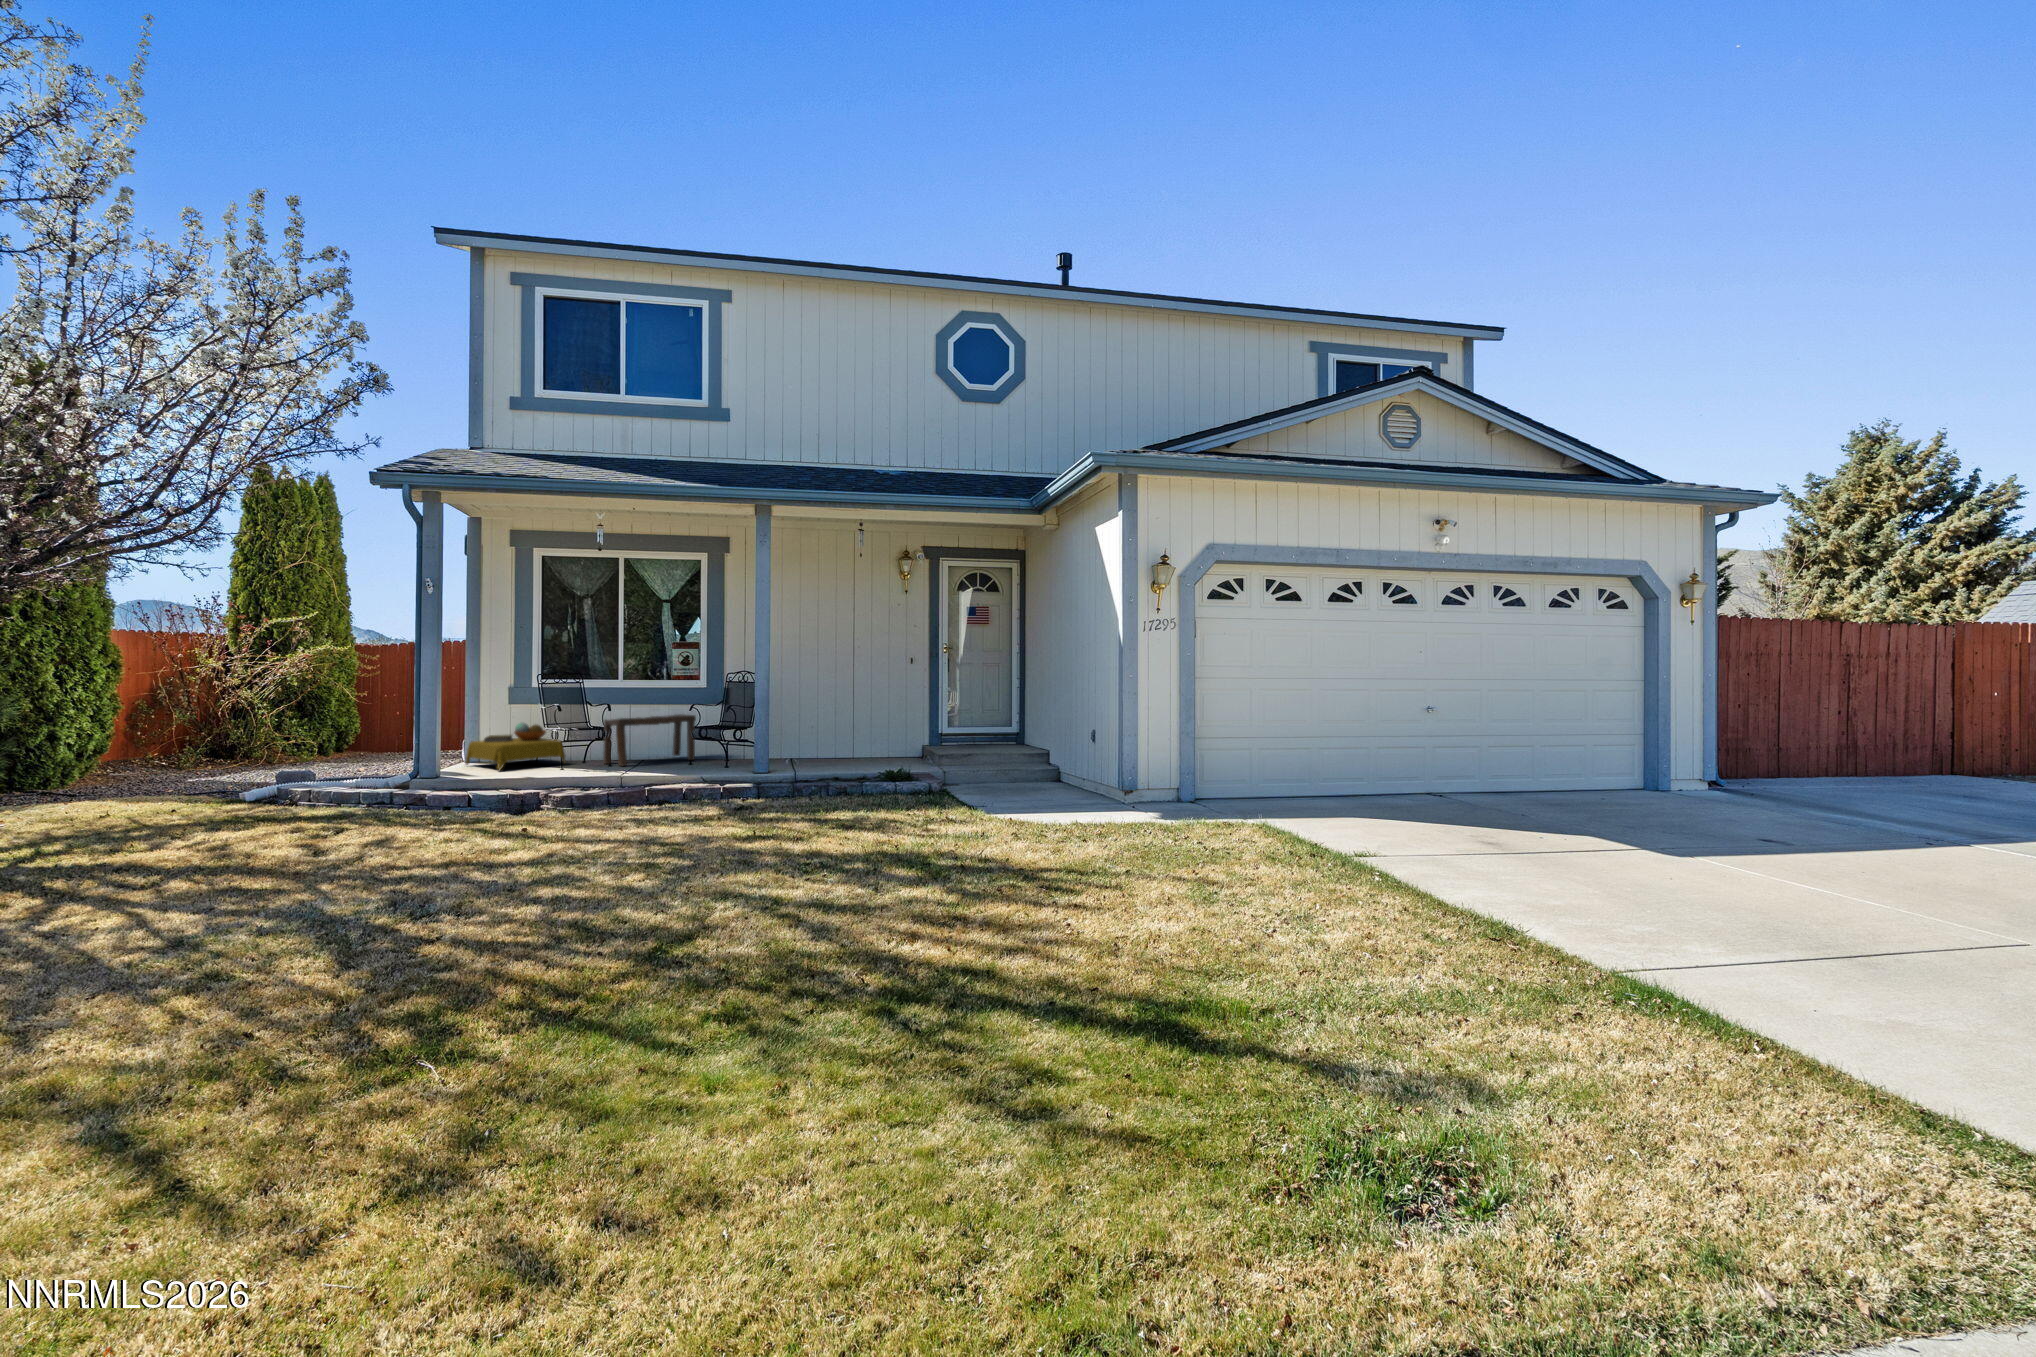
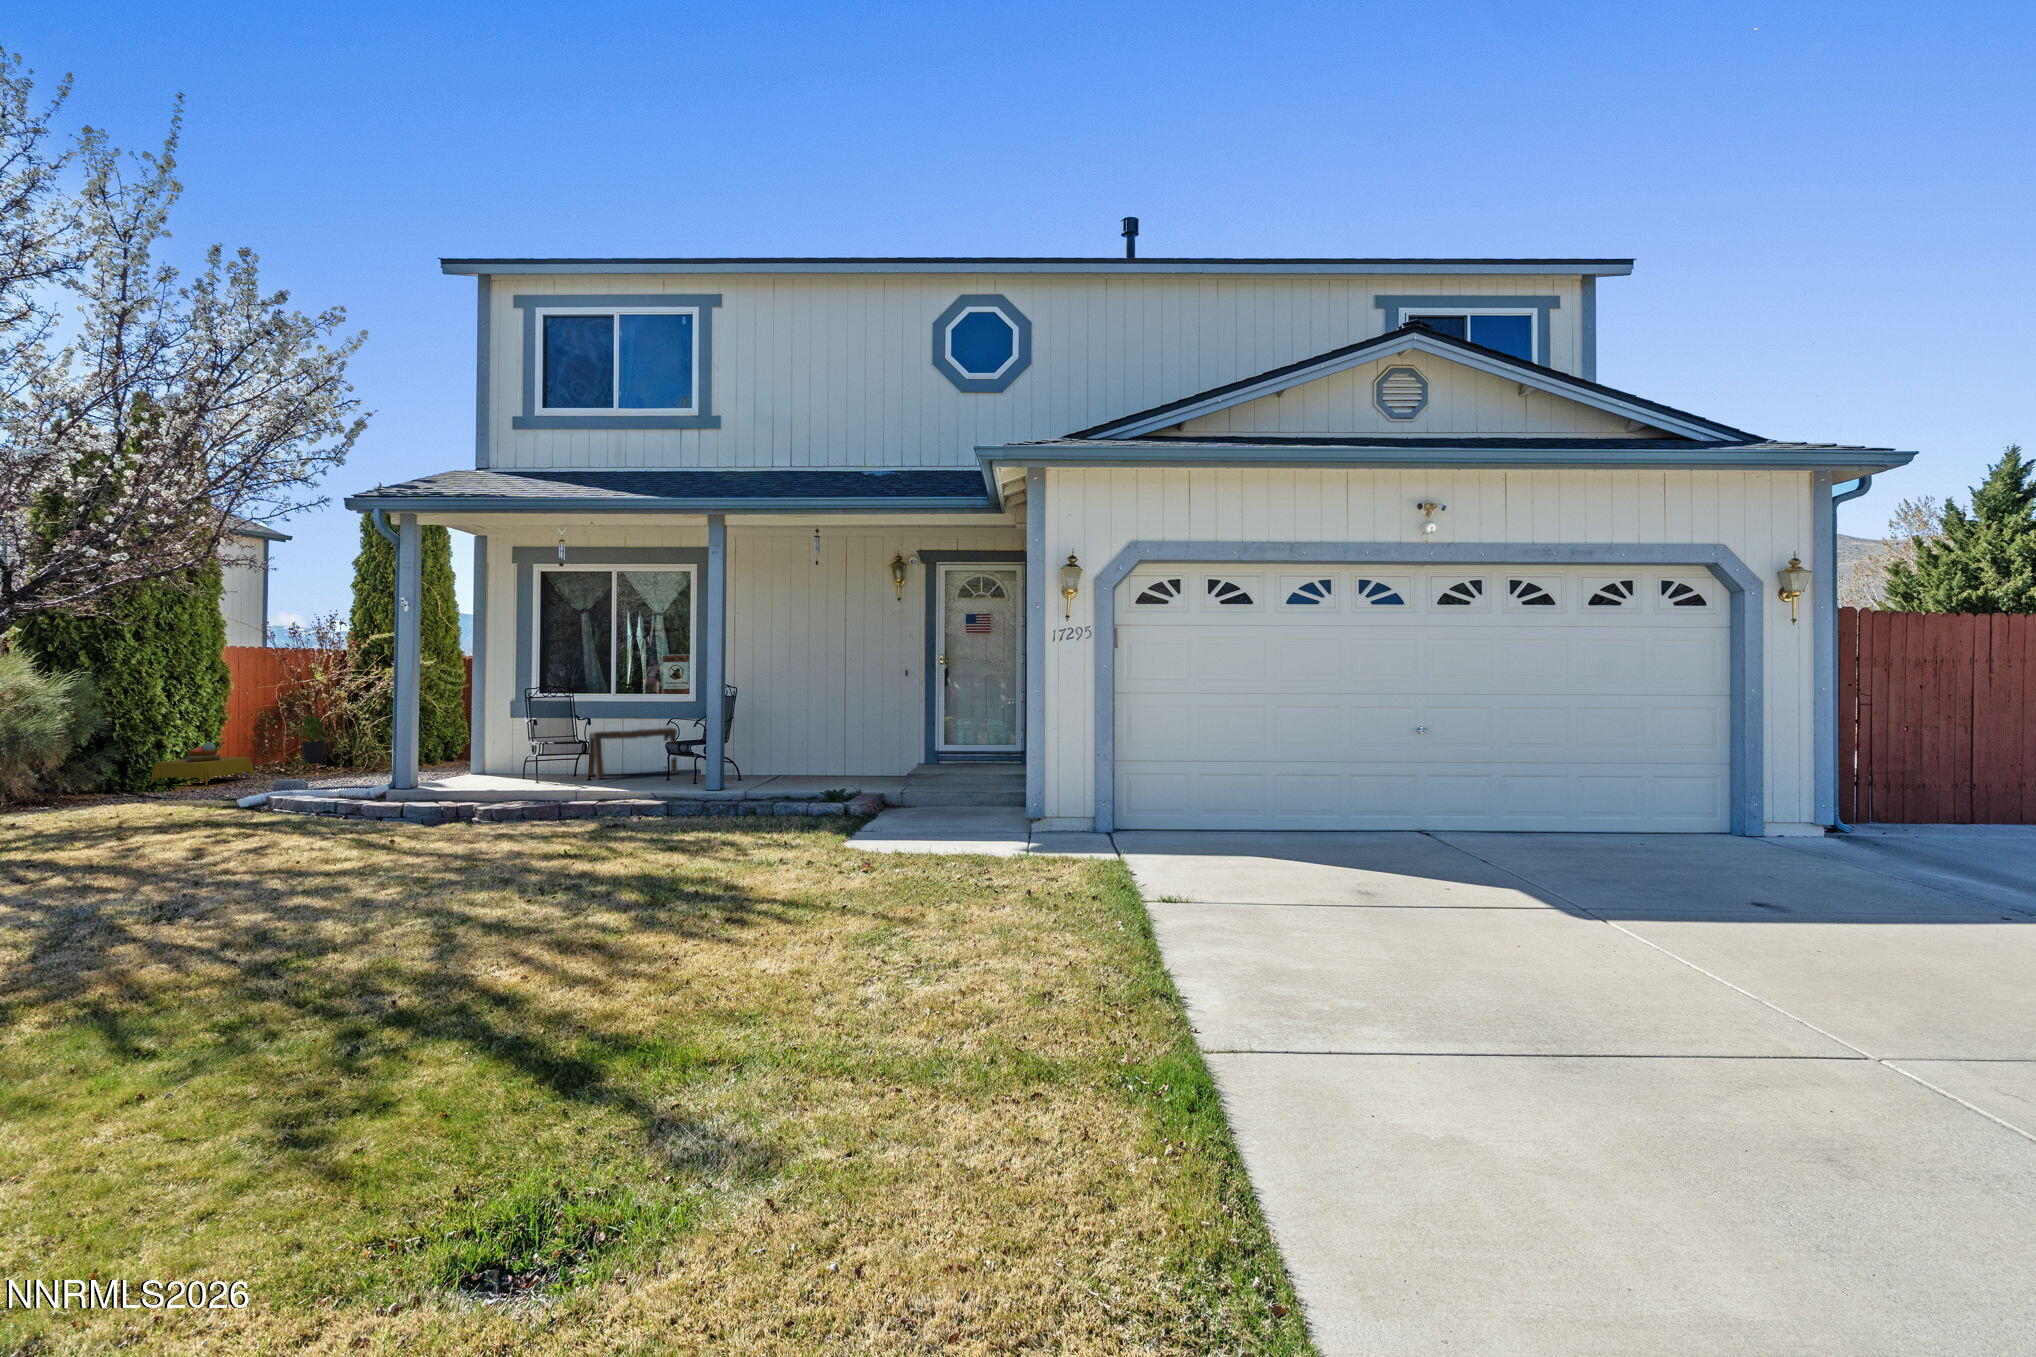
potted plant: none [189,705,234,758] -> present [298,716,327,763]
side table: present [466,723,565,770] -> present [151,742,255,785]

